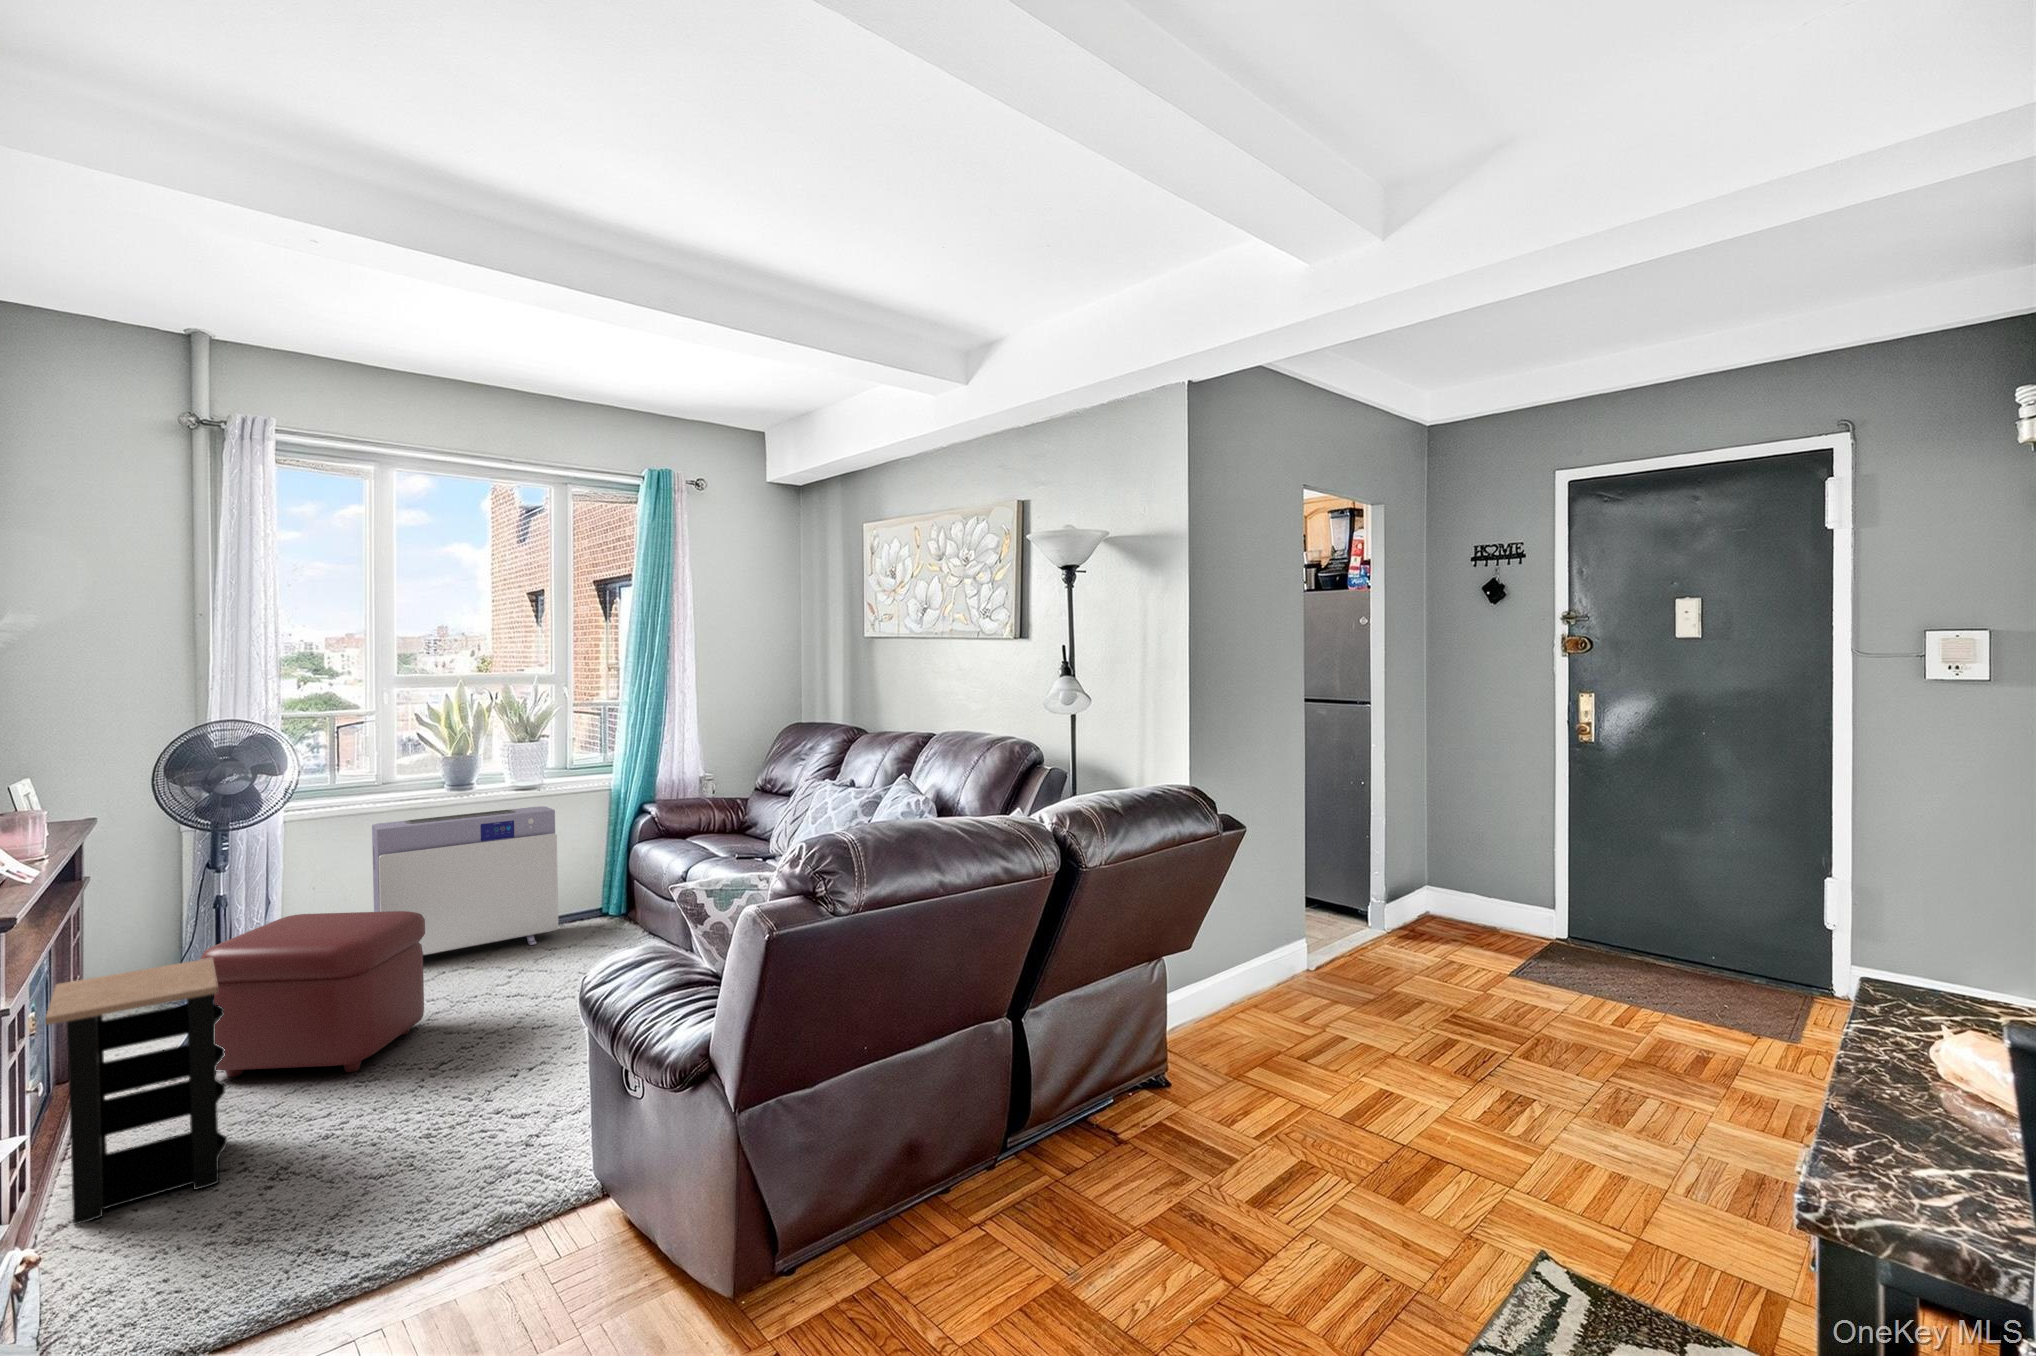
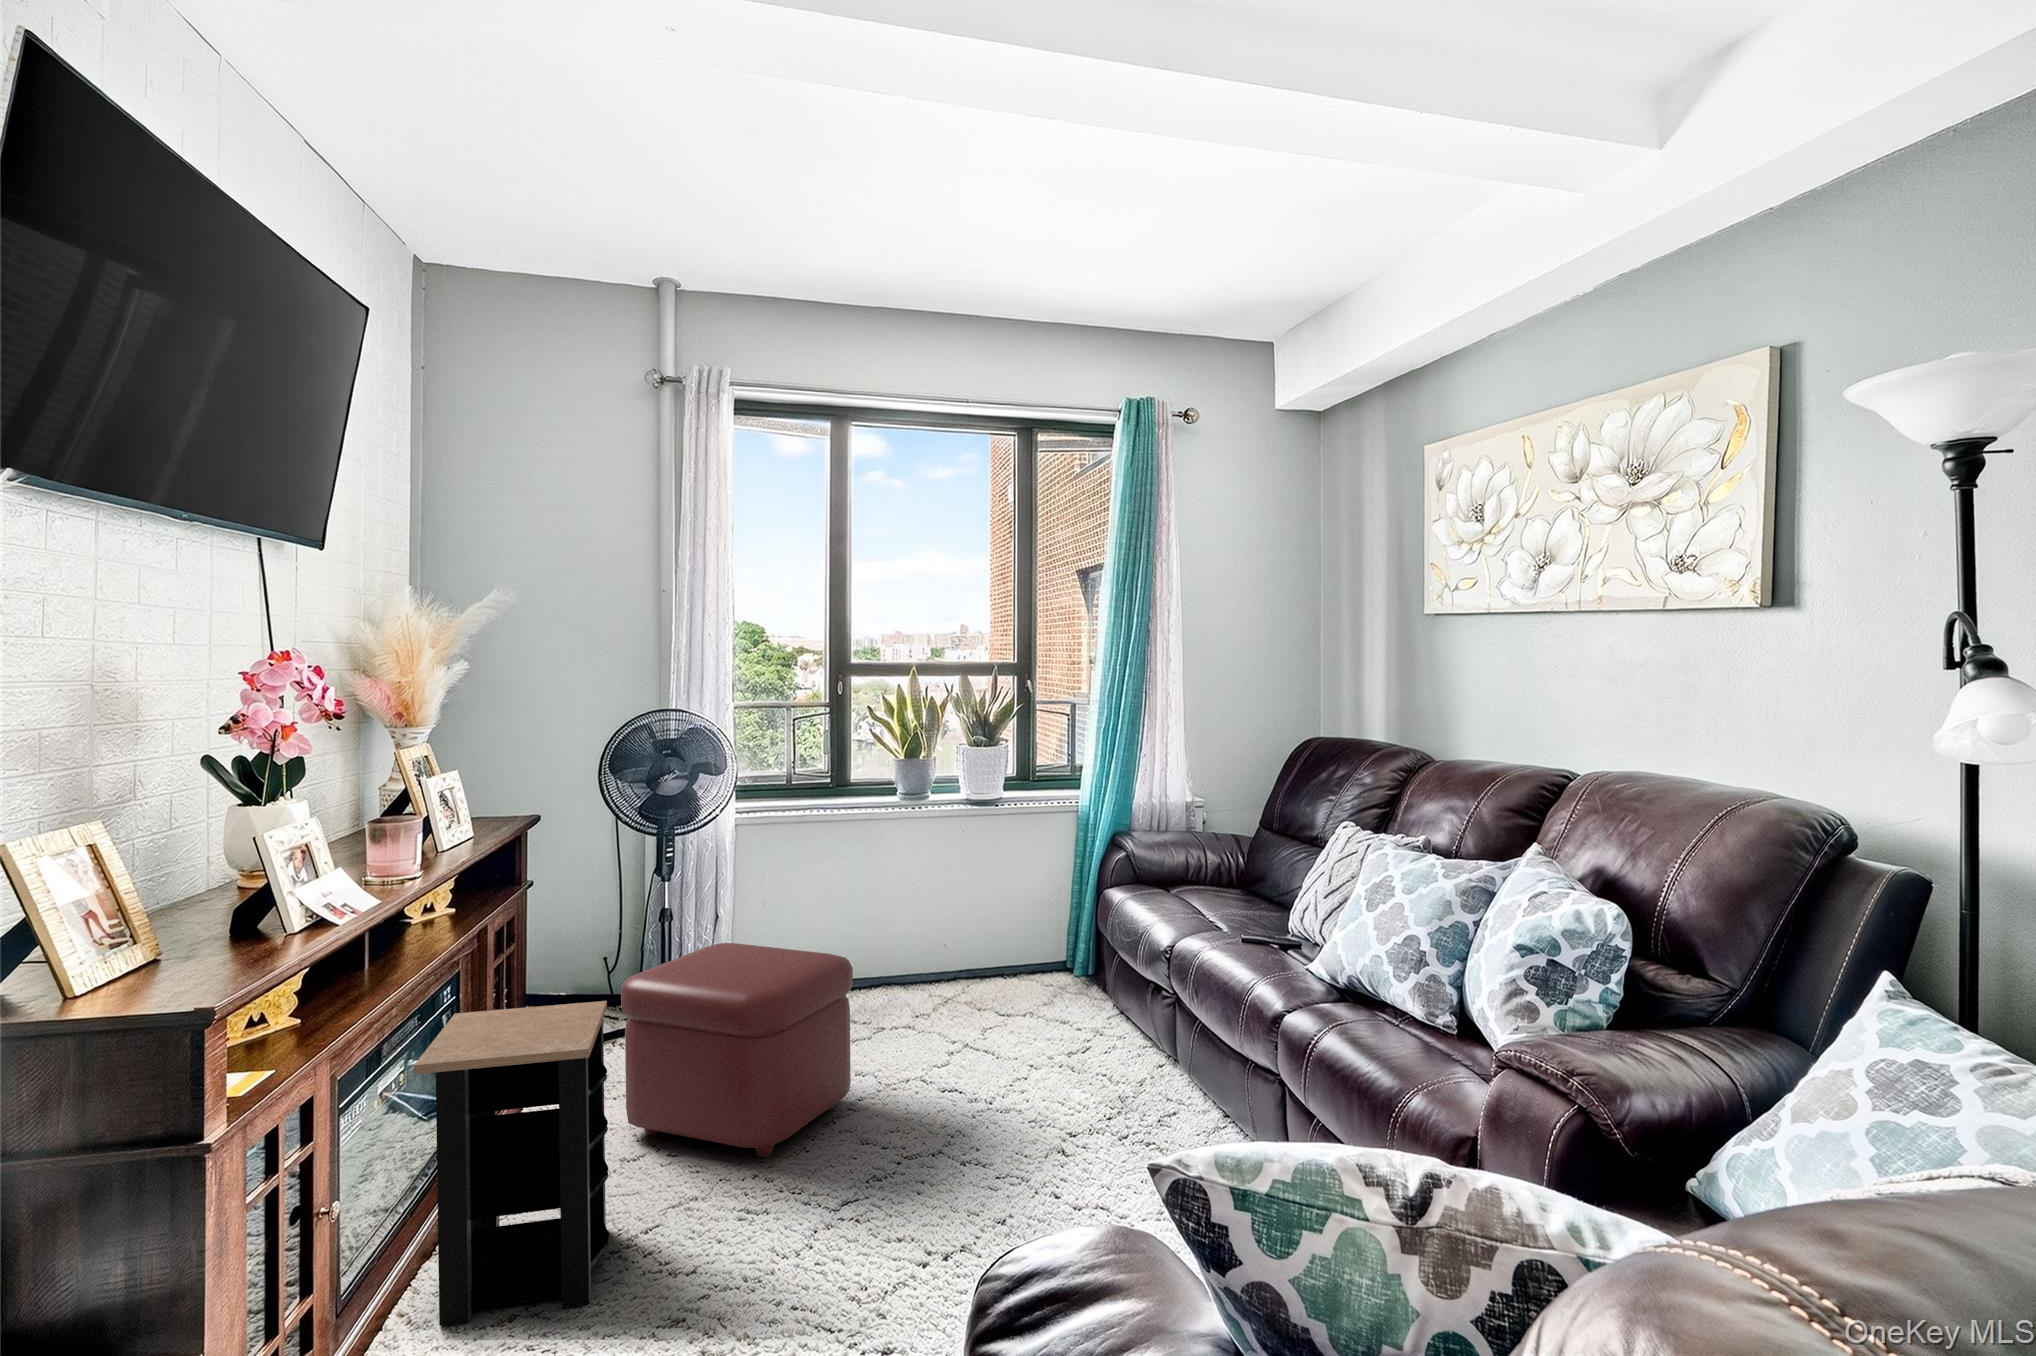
air purifier: present [372,806,559,955] -> none [818,828,1015,1014]

